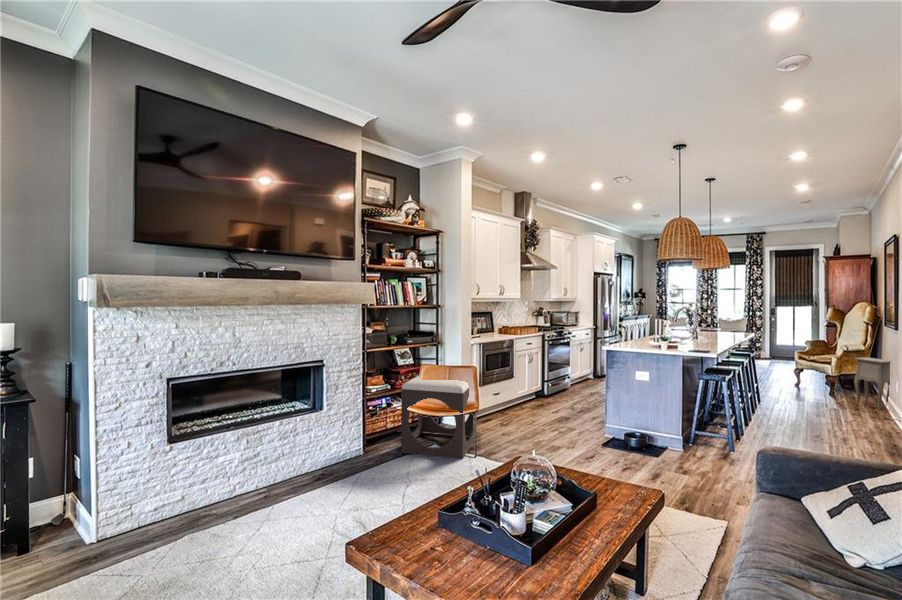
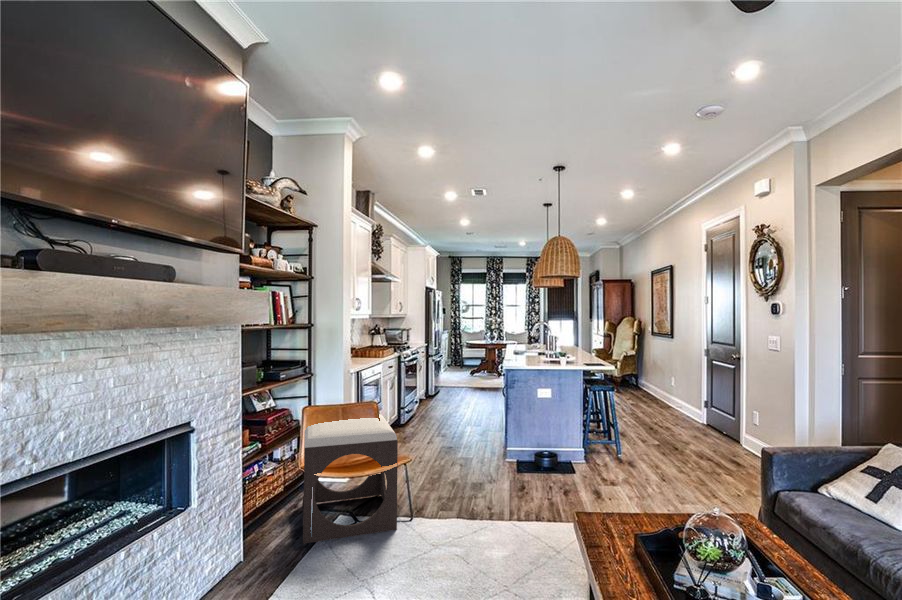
side table: present [854,357,891,410] -> none [630,359,653,400]

